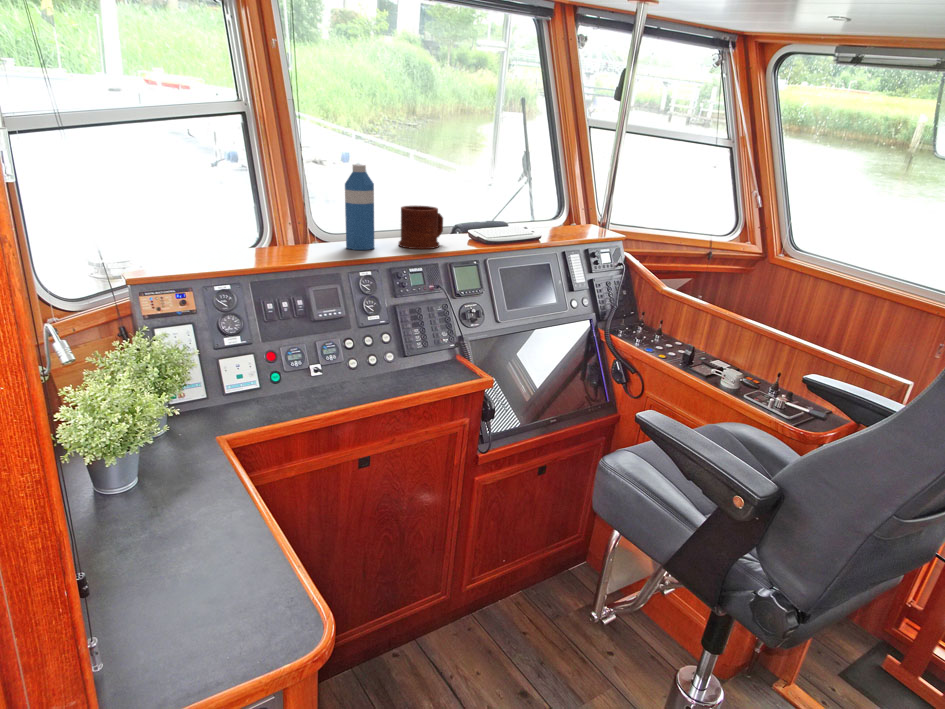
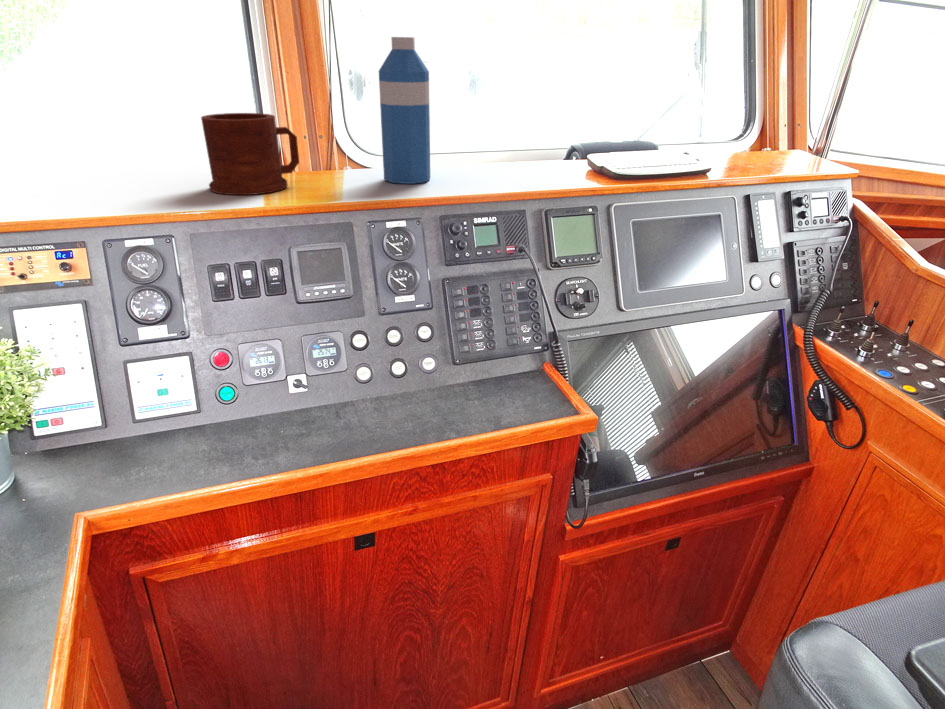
mug: present [399,206,443,249] -> present [201,113,299,195]

